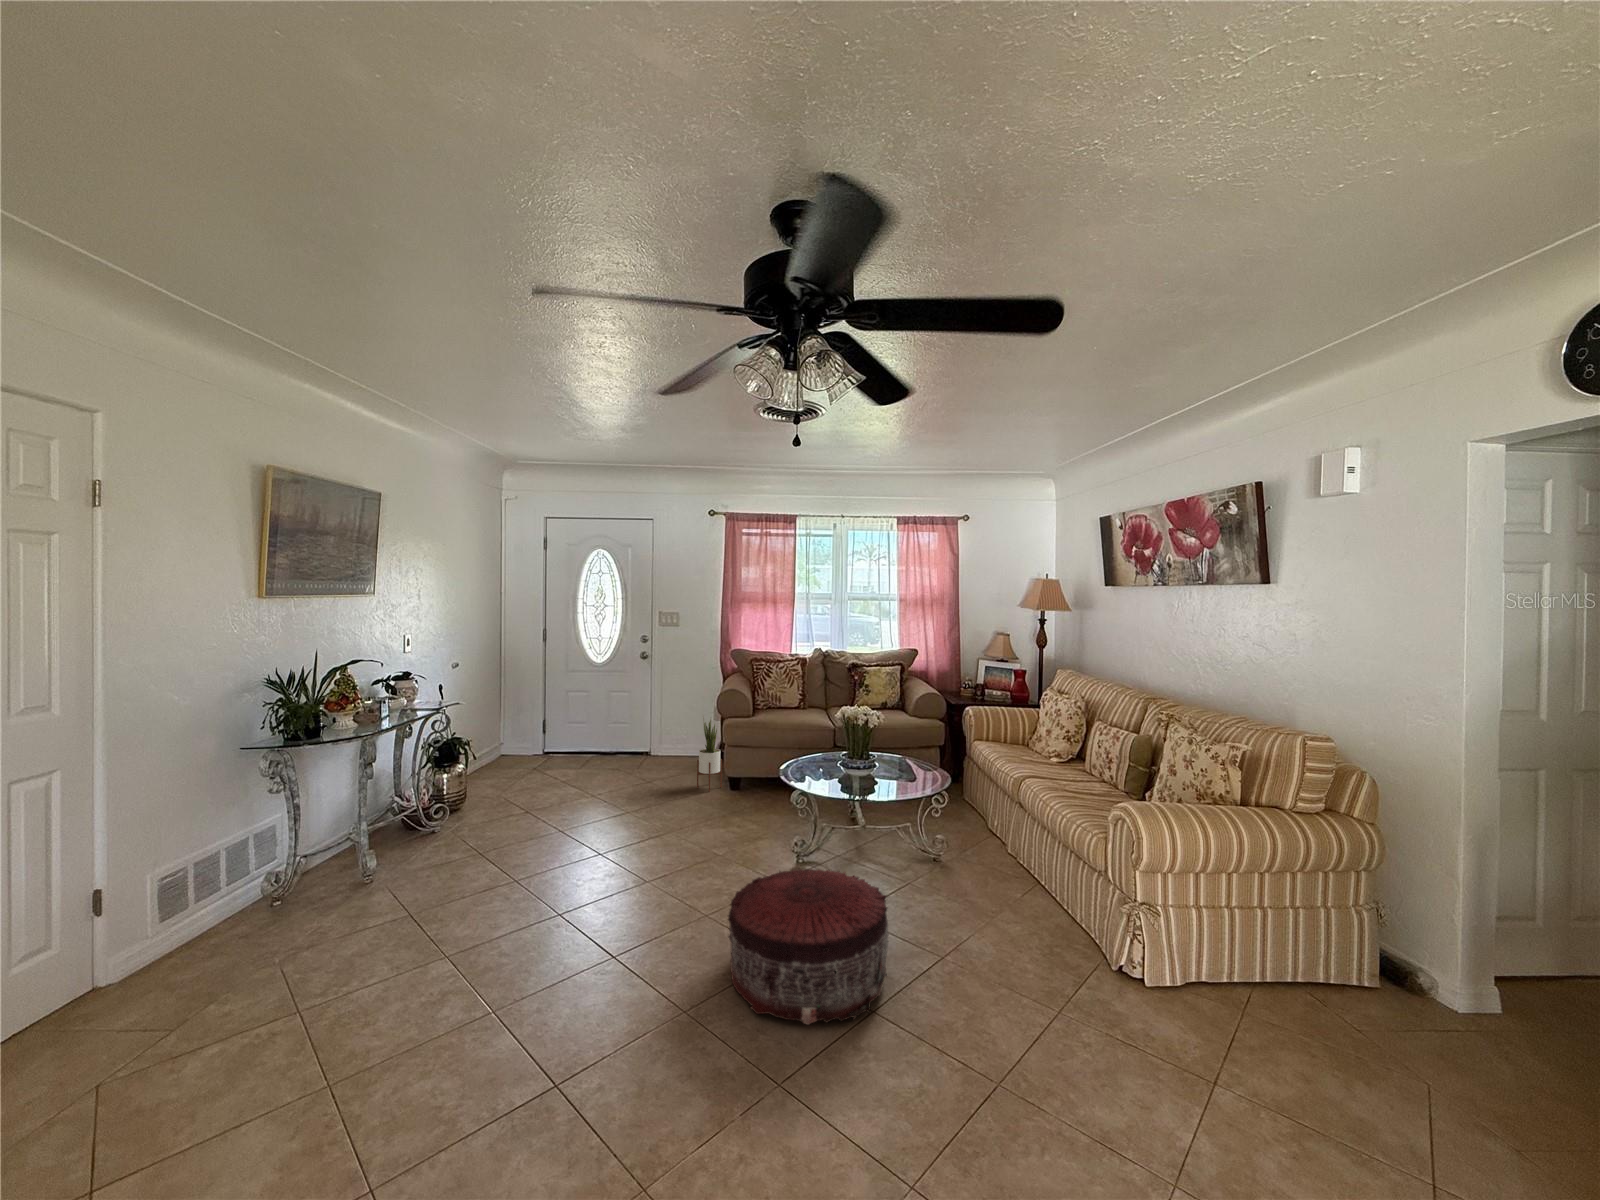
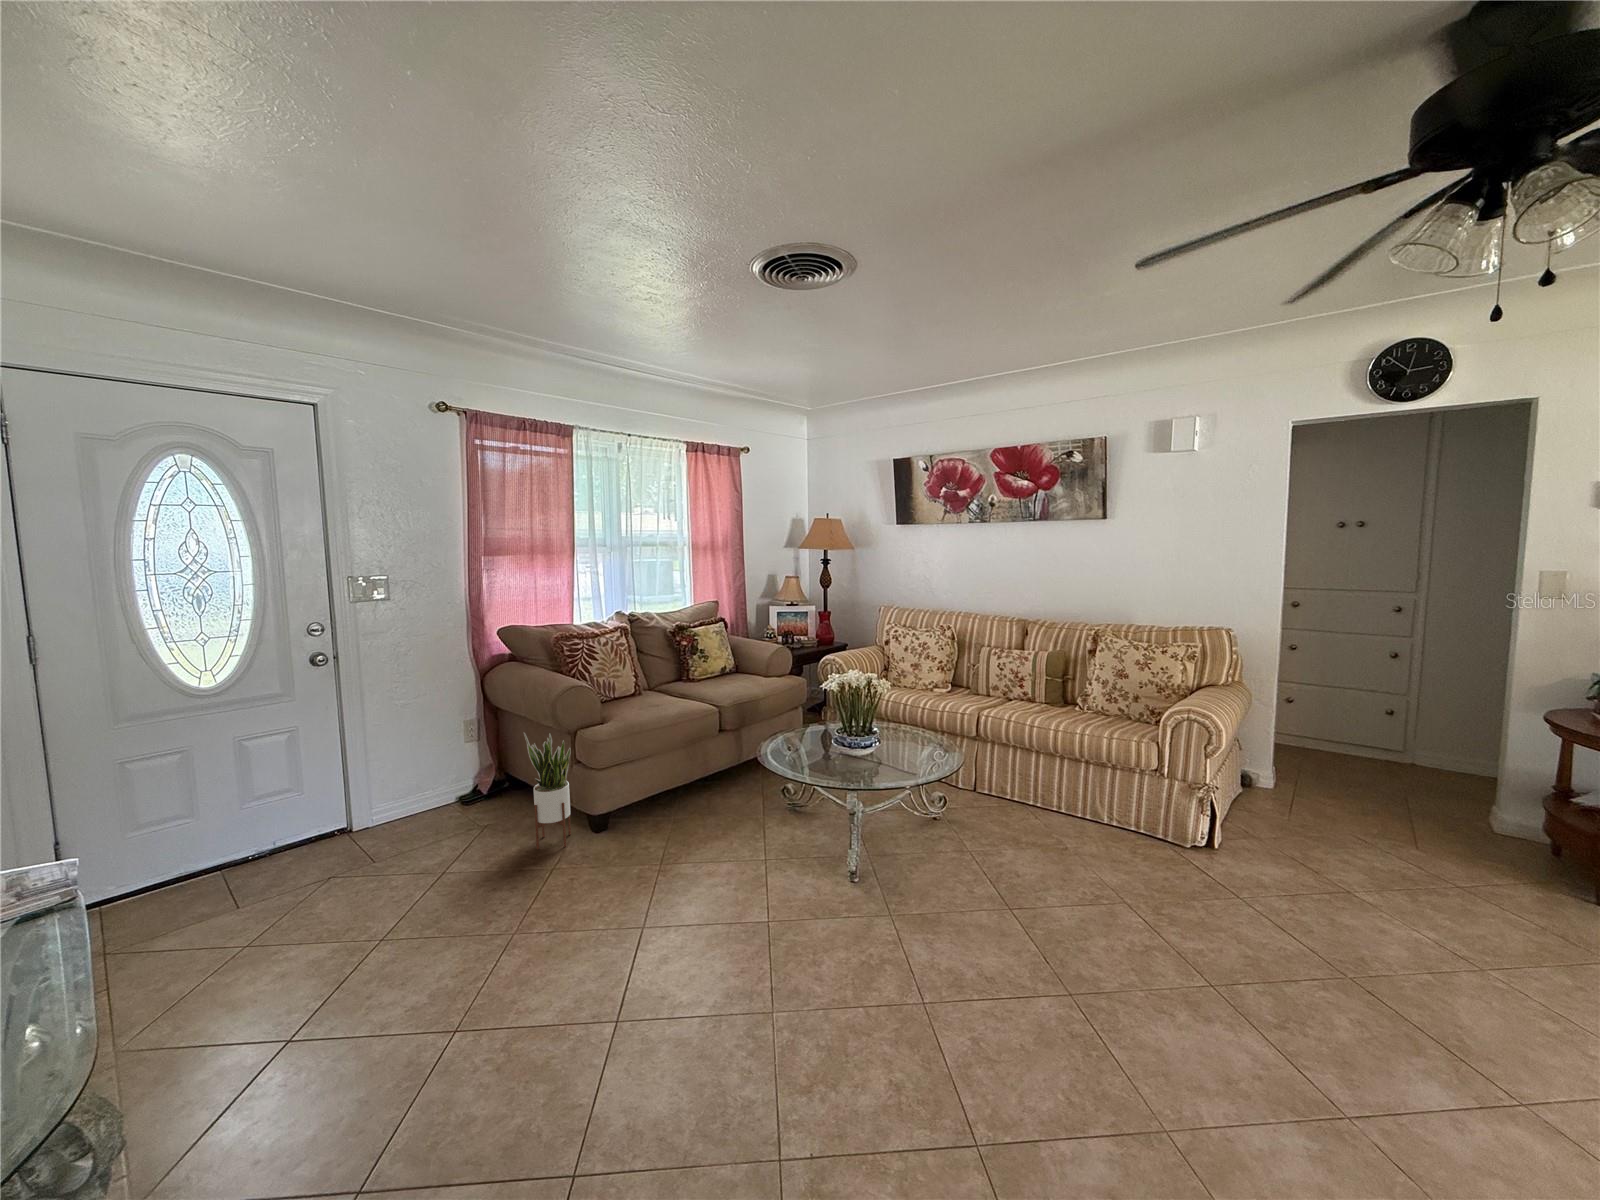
pouf: present [728,869,888,1025] -> none [1006,858,1228,1069]

